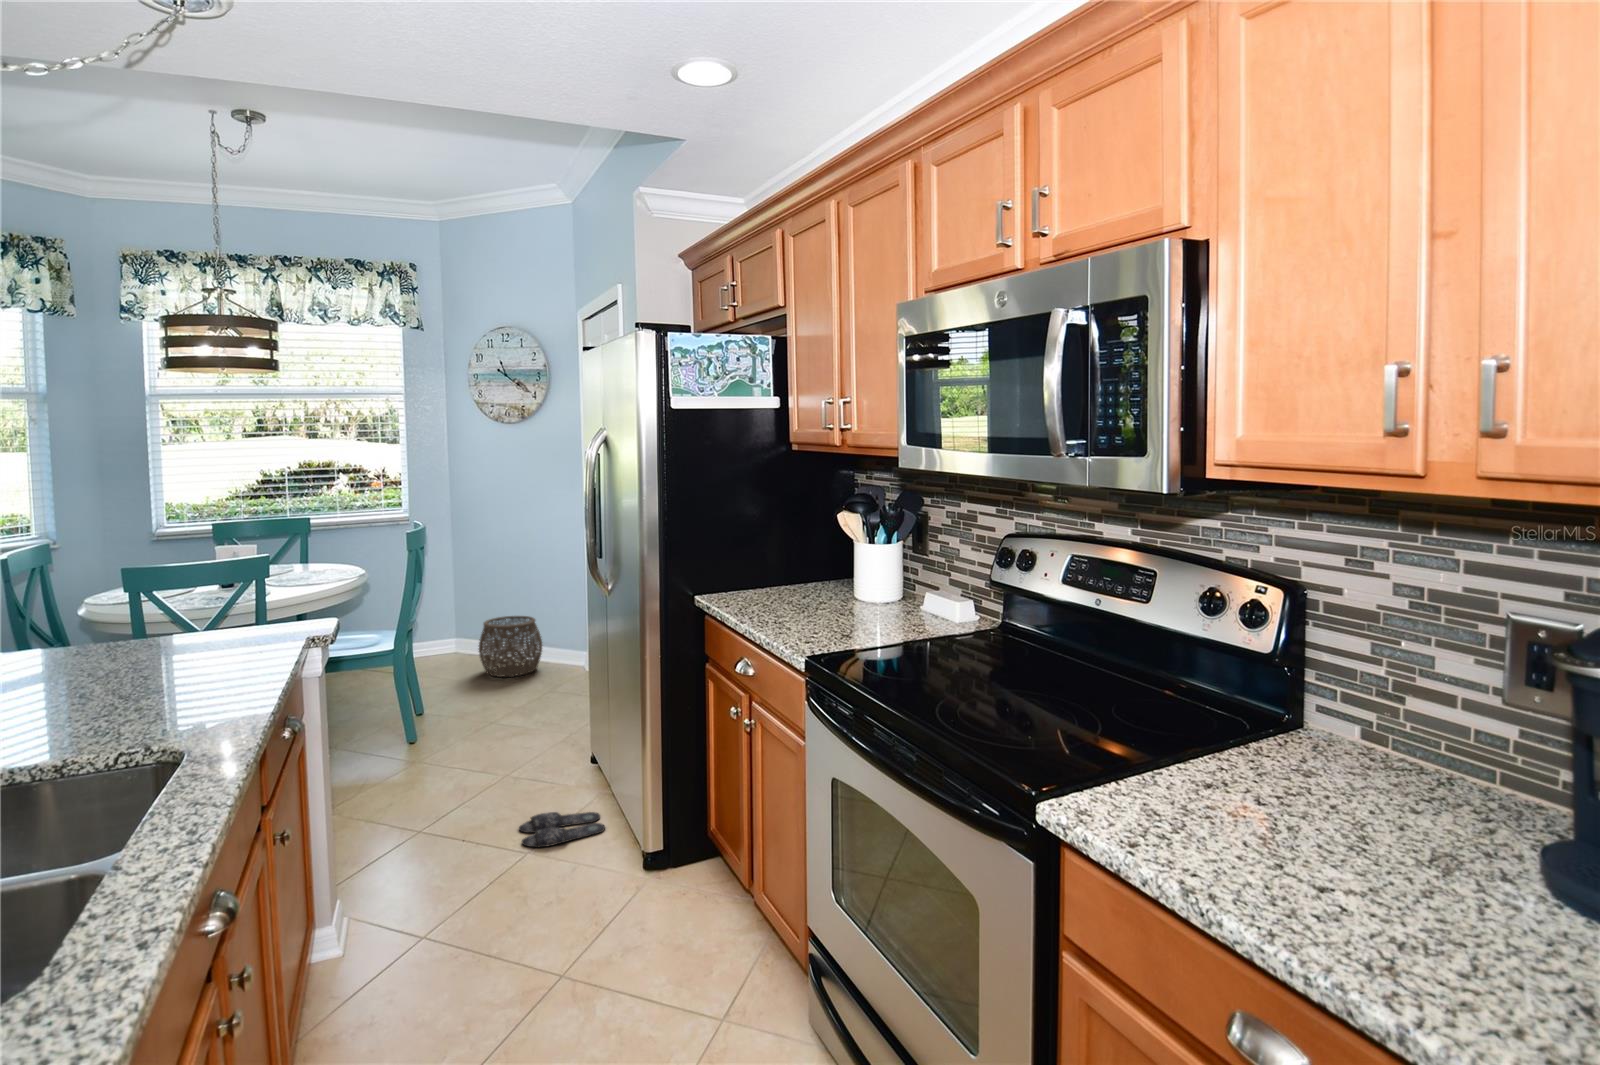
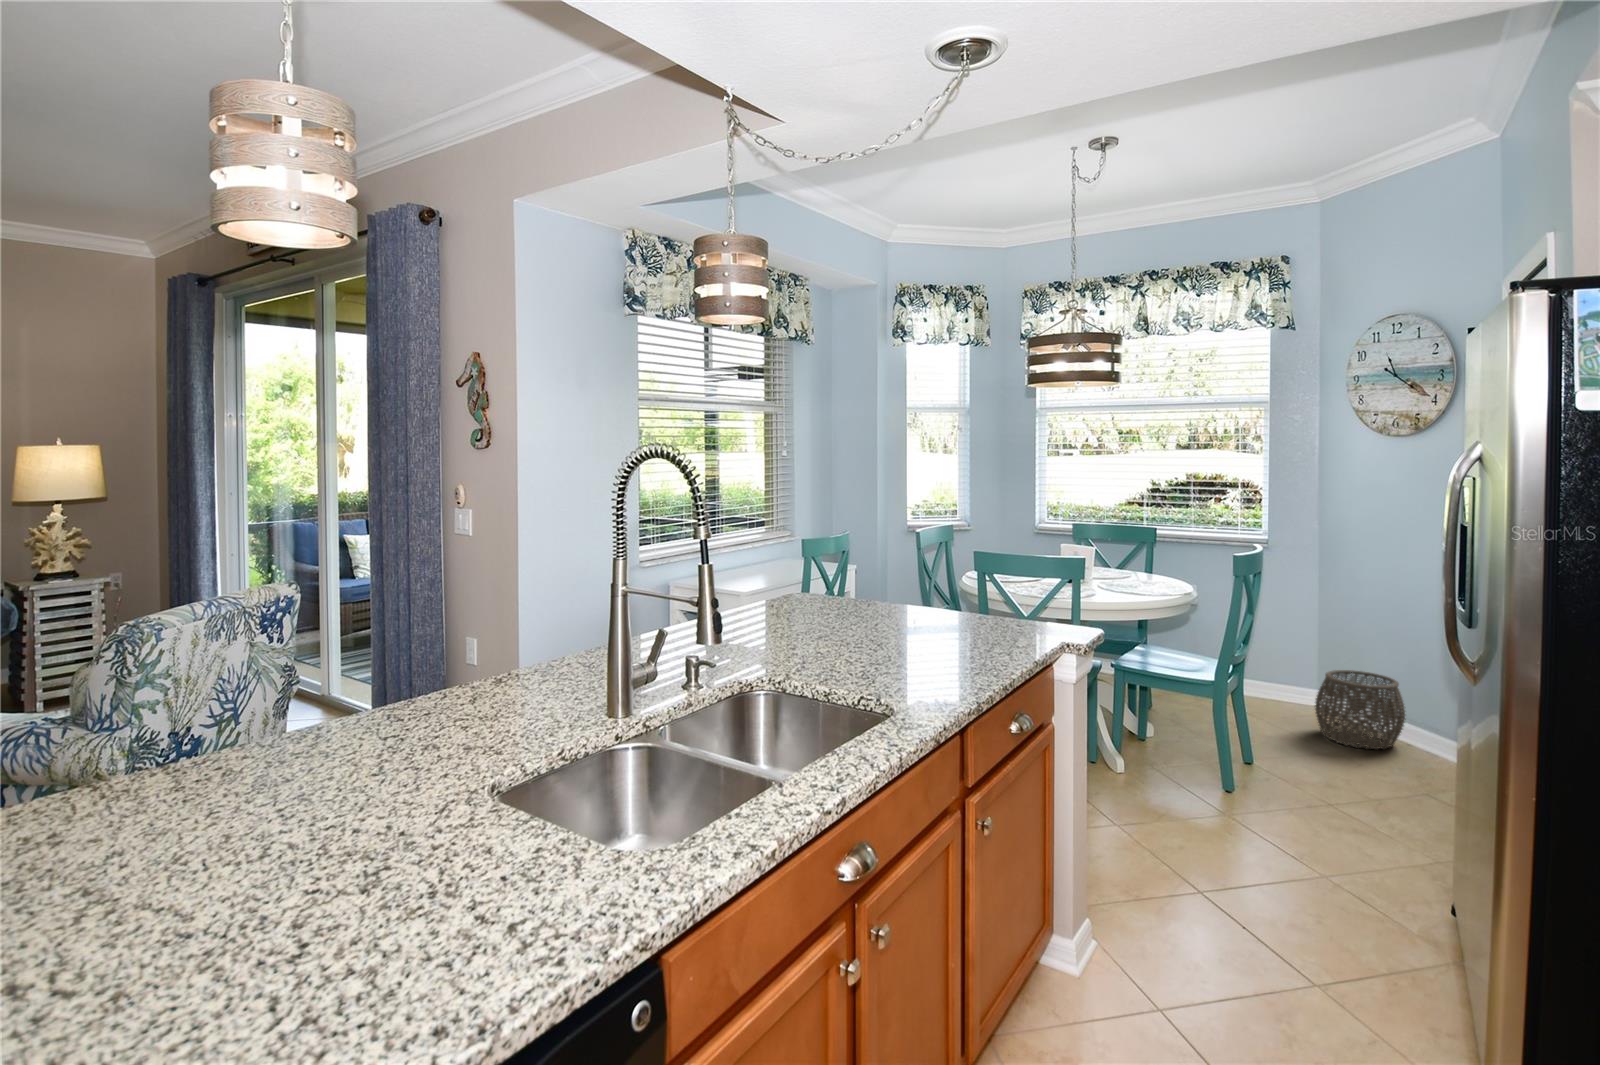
slippers: present [519,812,605,847] -> none [1323,961,1462,1039]

